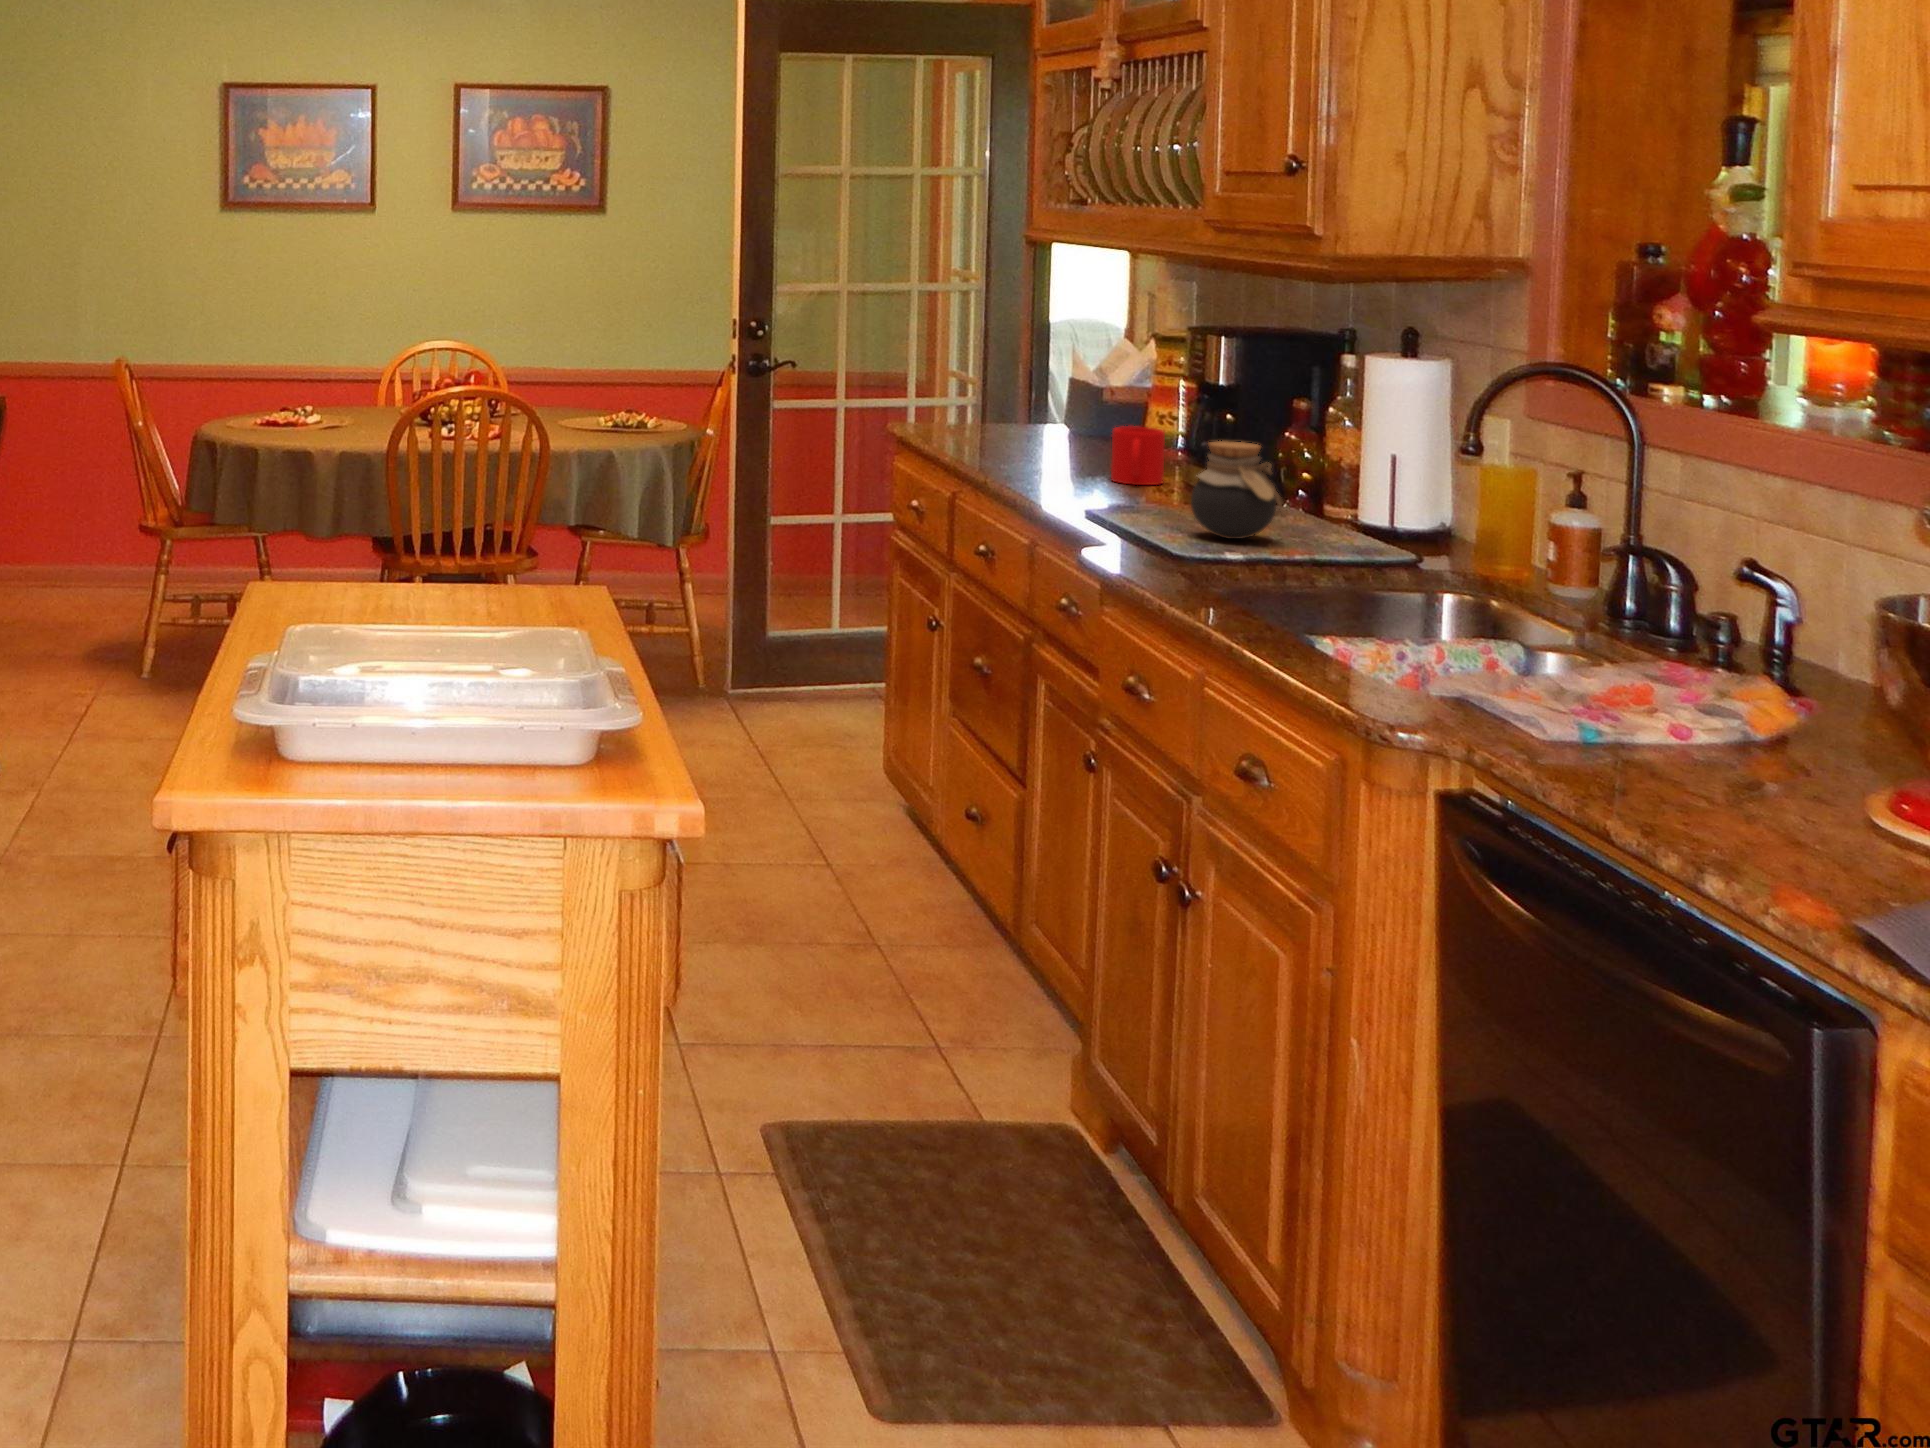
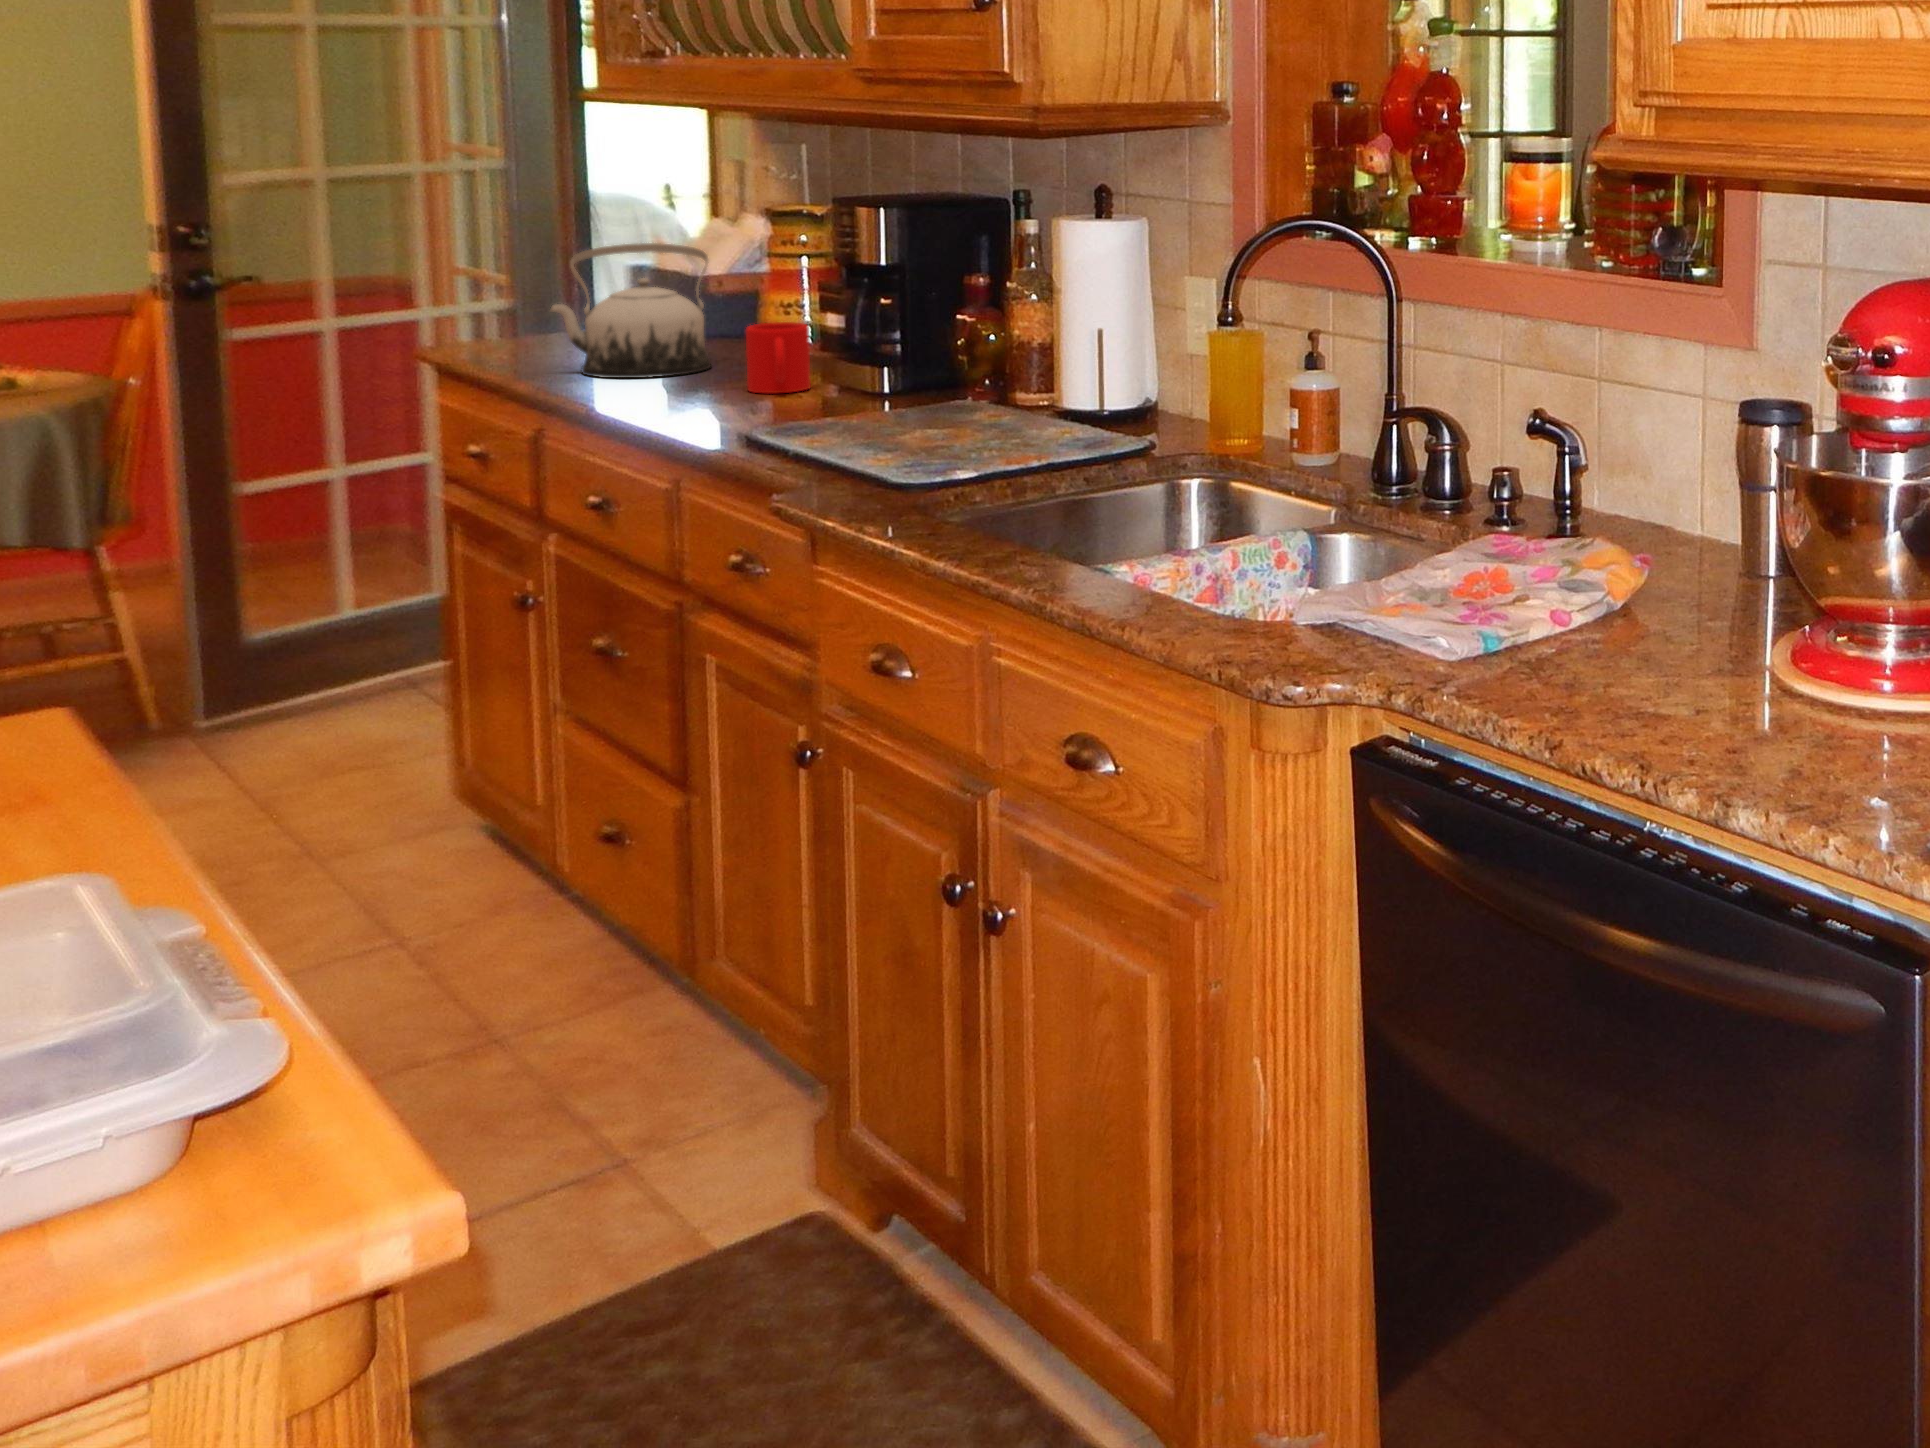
teapot: none [973,355,1100,463] -> present [550,243,712,378]
jar: present [1191,441,1285,539] -> none [885,332,998,450]

